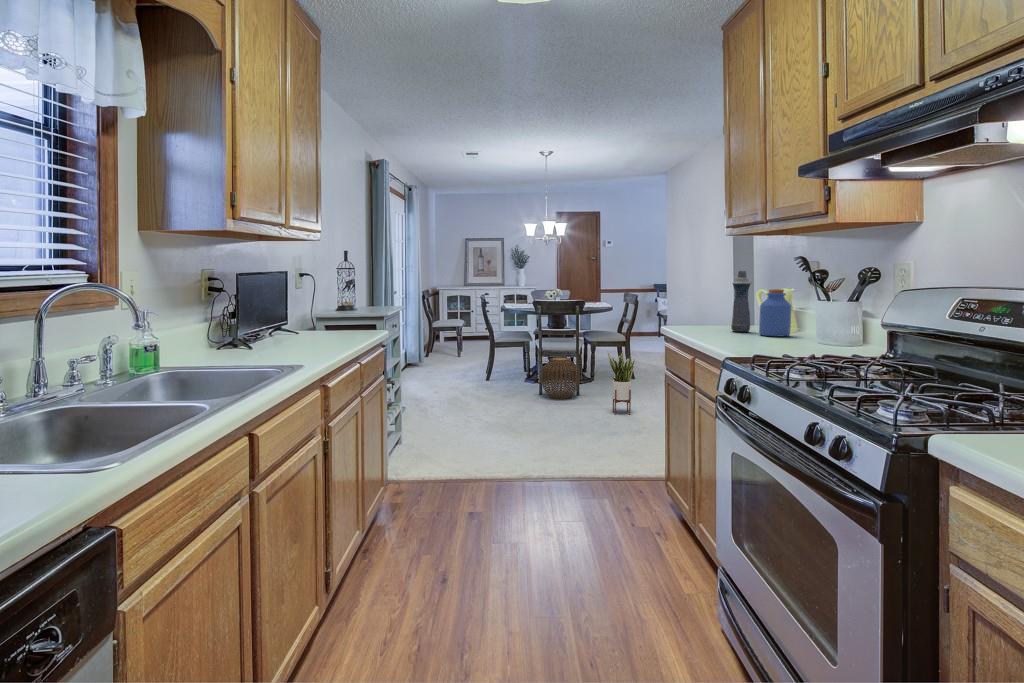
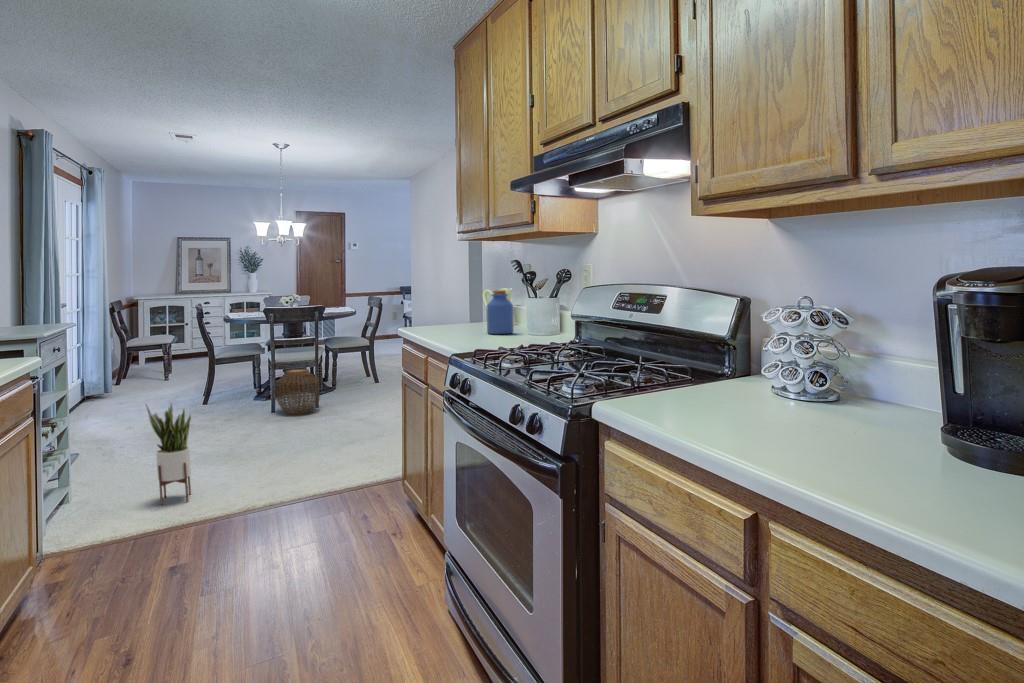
bottle: present [731,271,751,332] -> none [462,273,480,331]
potted plant: present [607,351,635,415] -> present [145,403,191,505]

